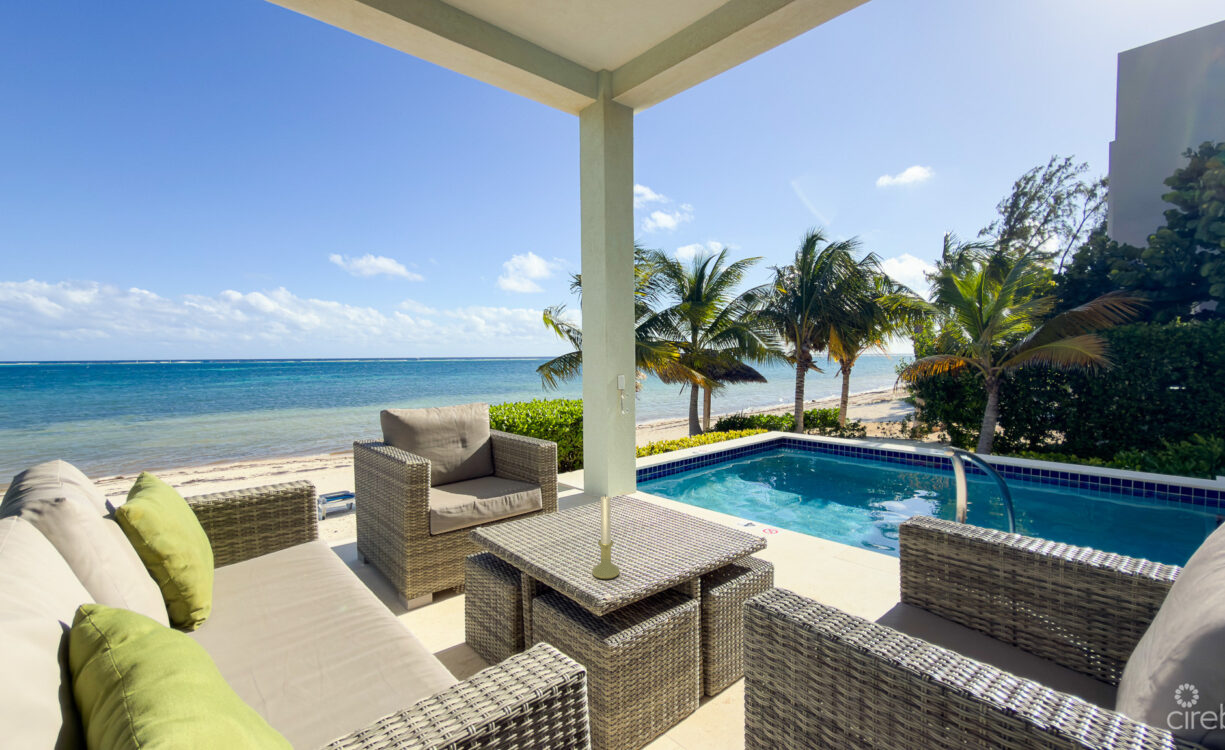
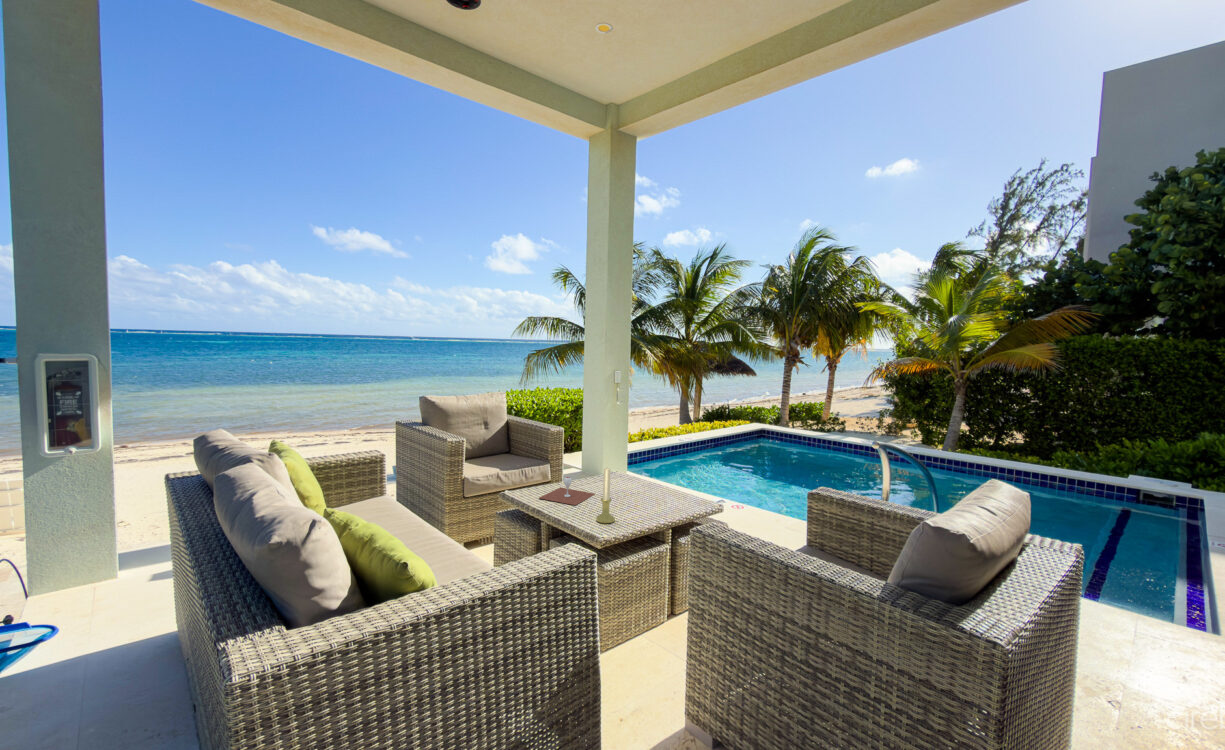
wine glass: none [515,507,595,549] -> present [539,477,595,505]

